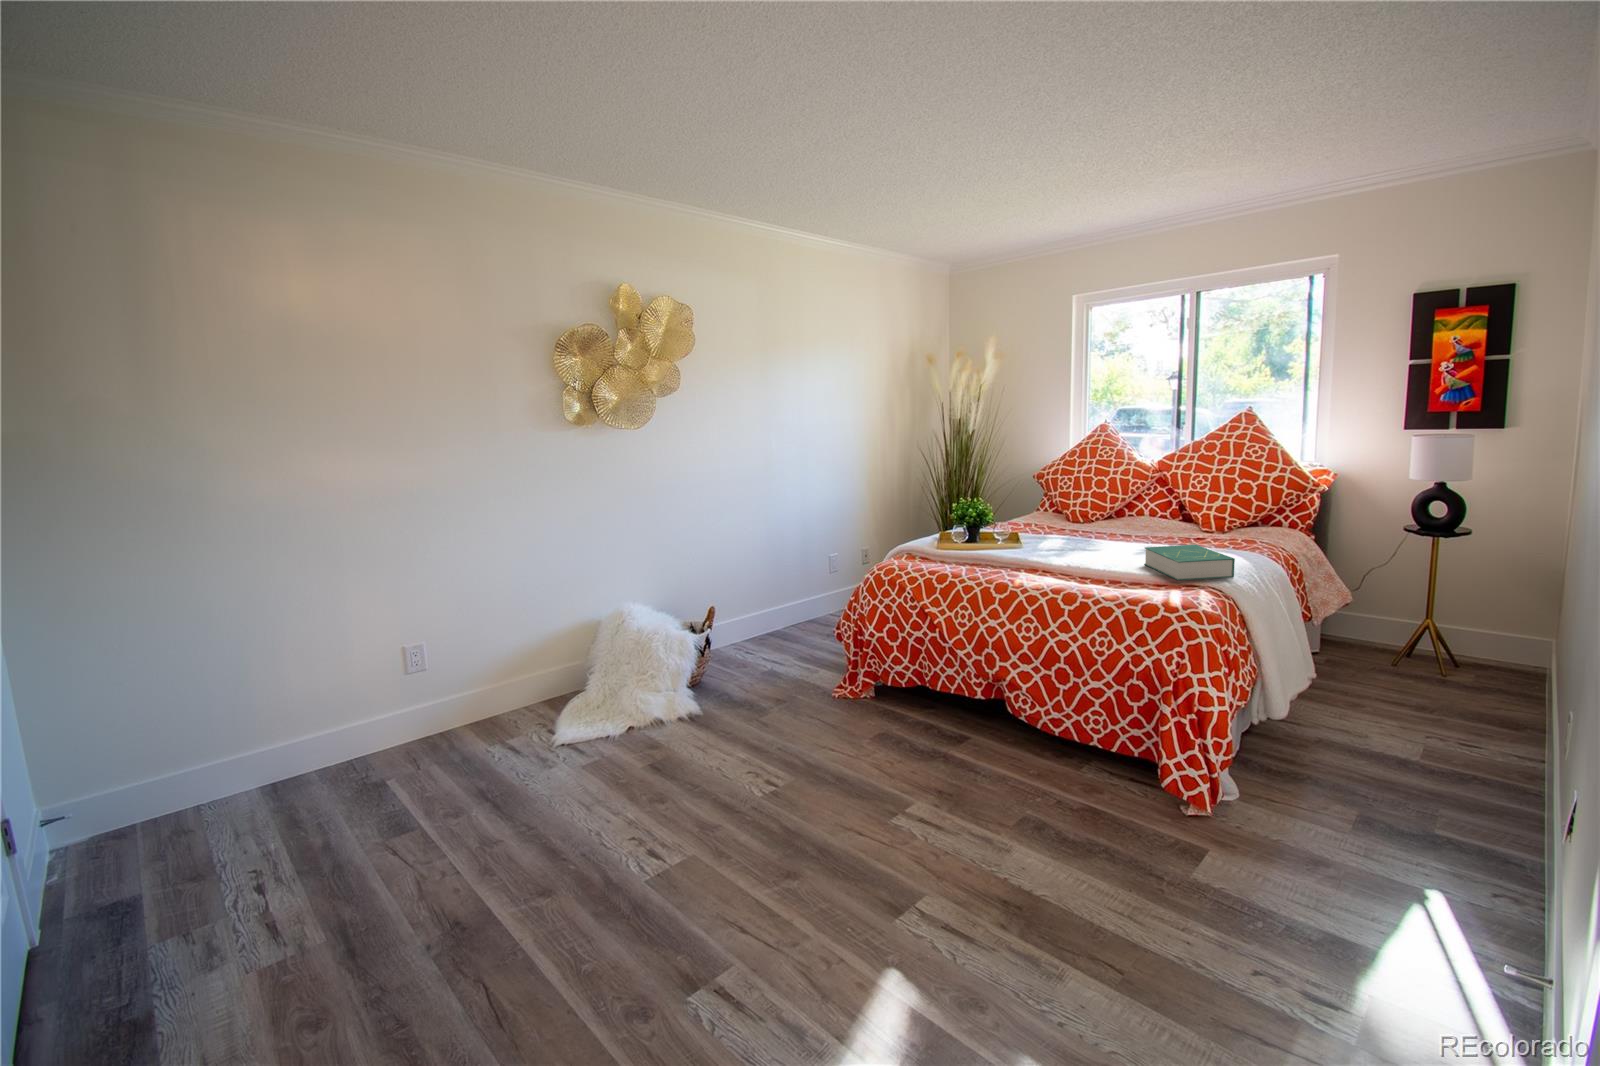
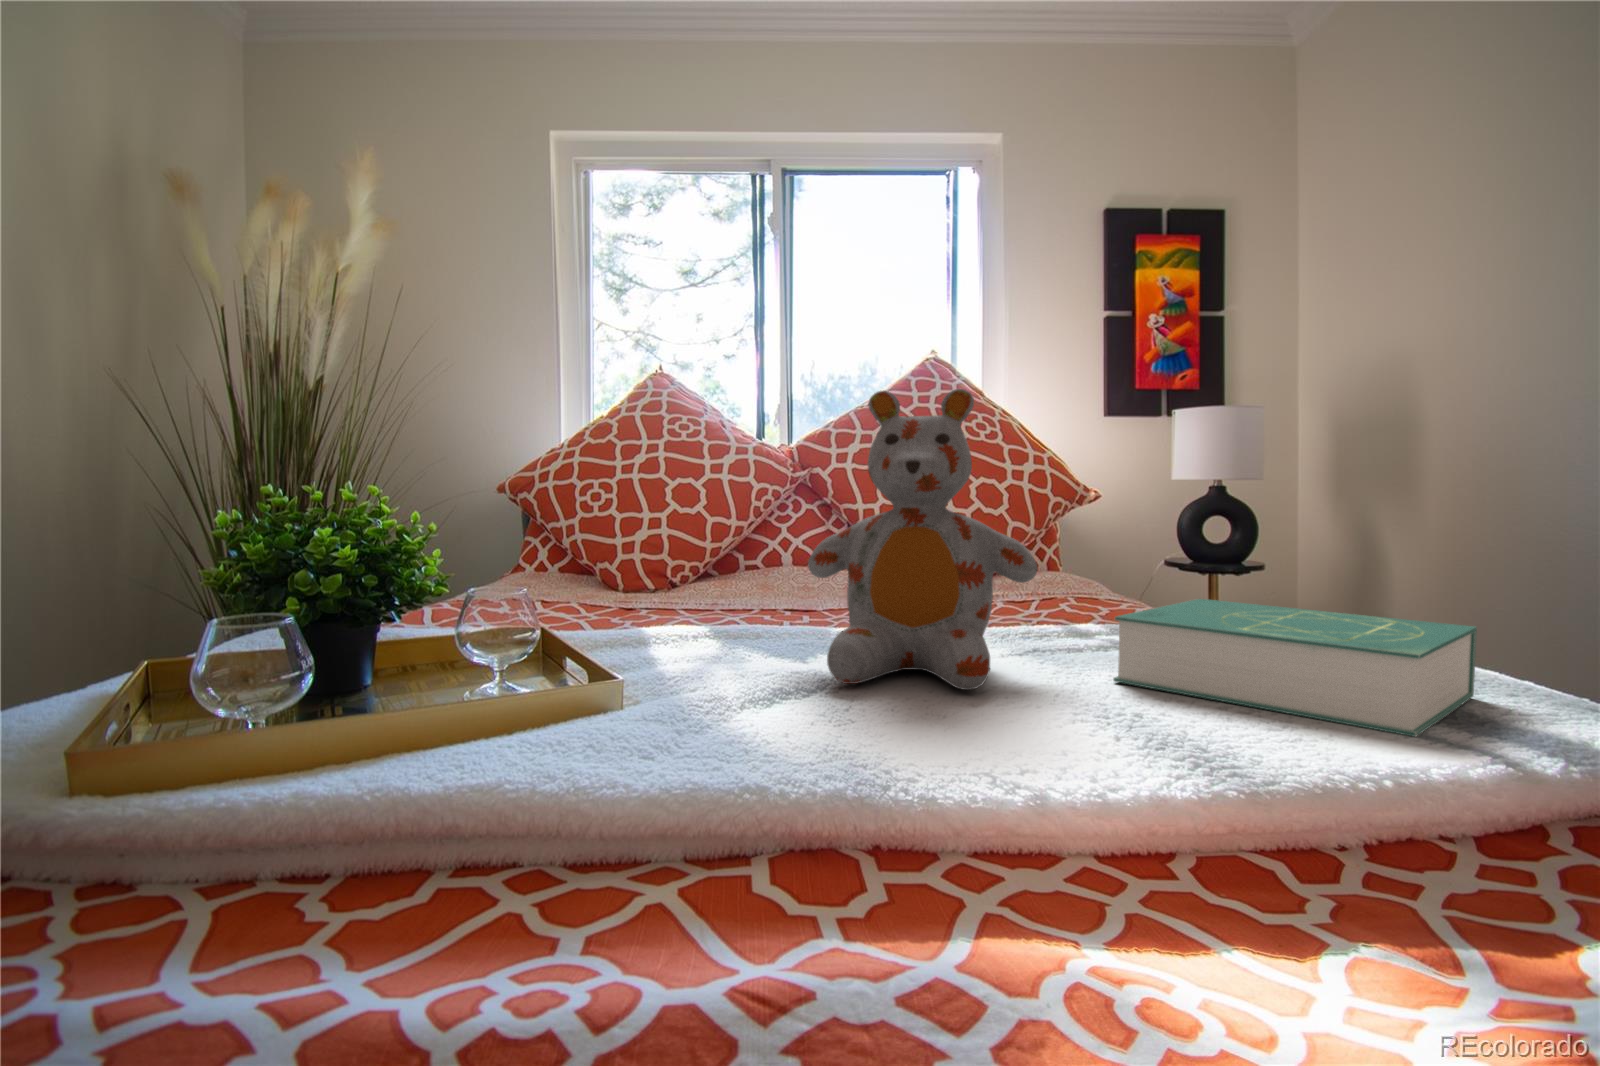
stuffed bear: none [1067,481,1134,562] -> present [808,389,1037,690]

